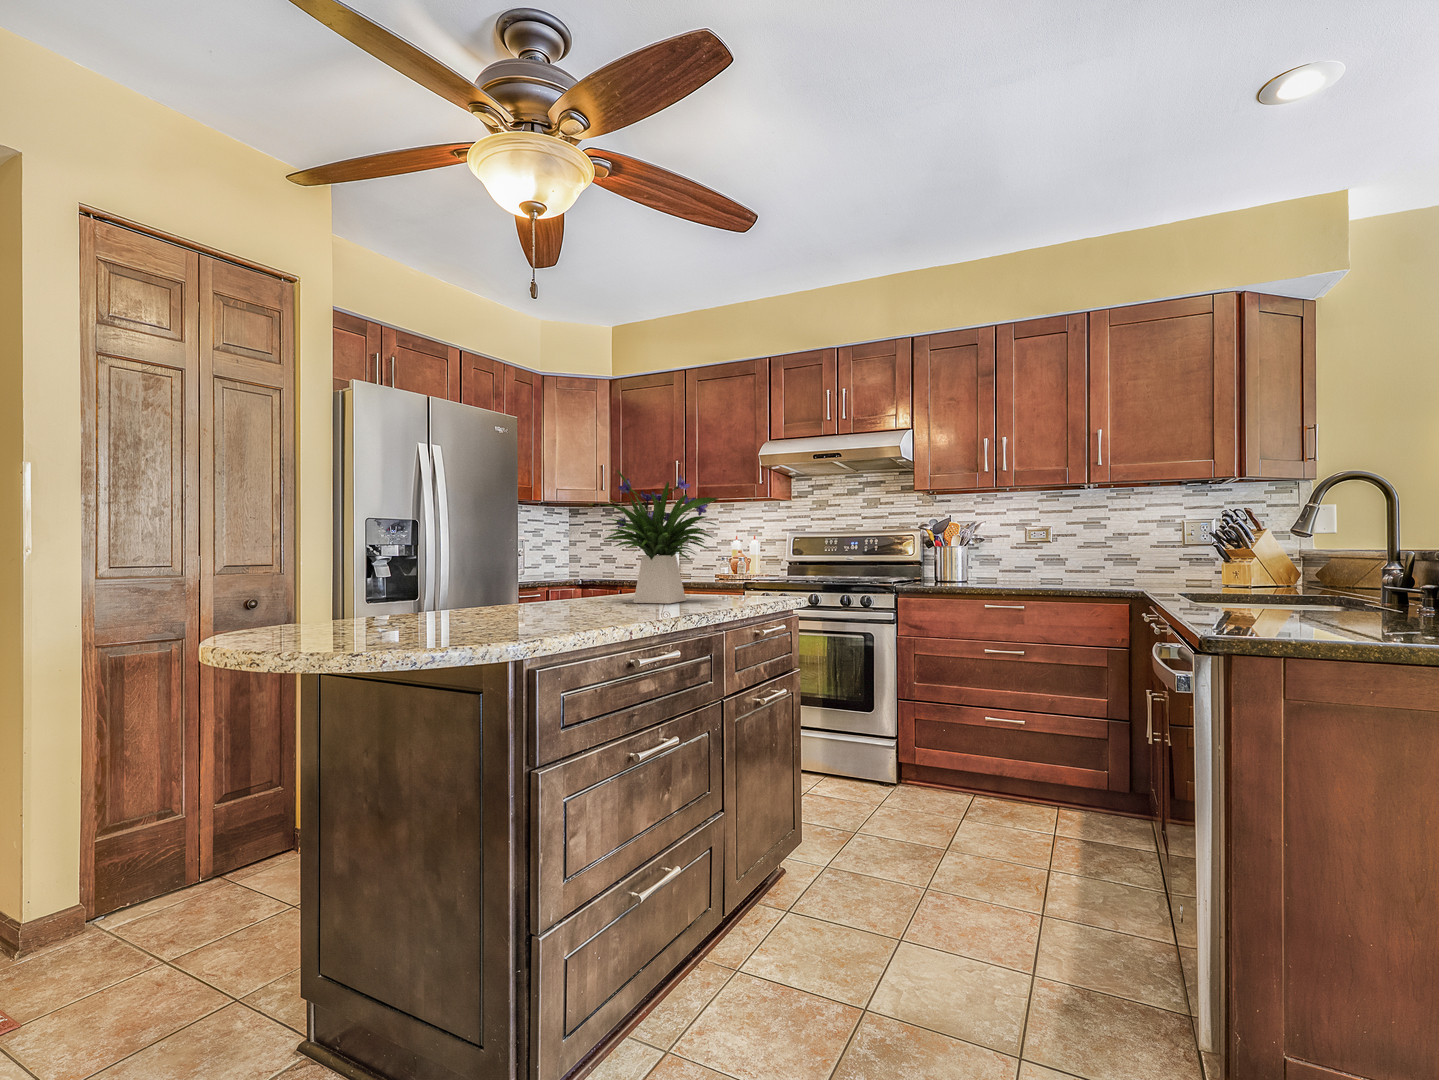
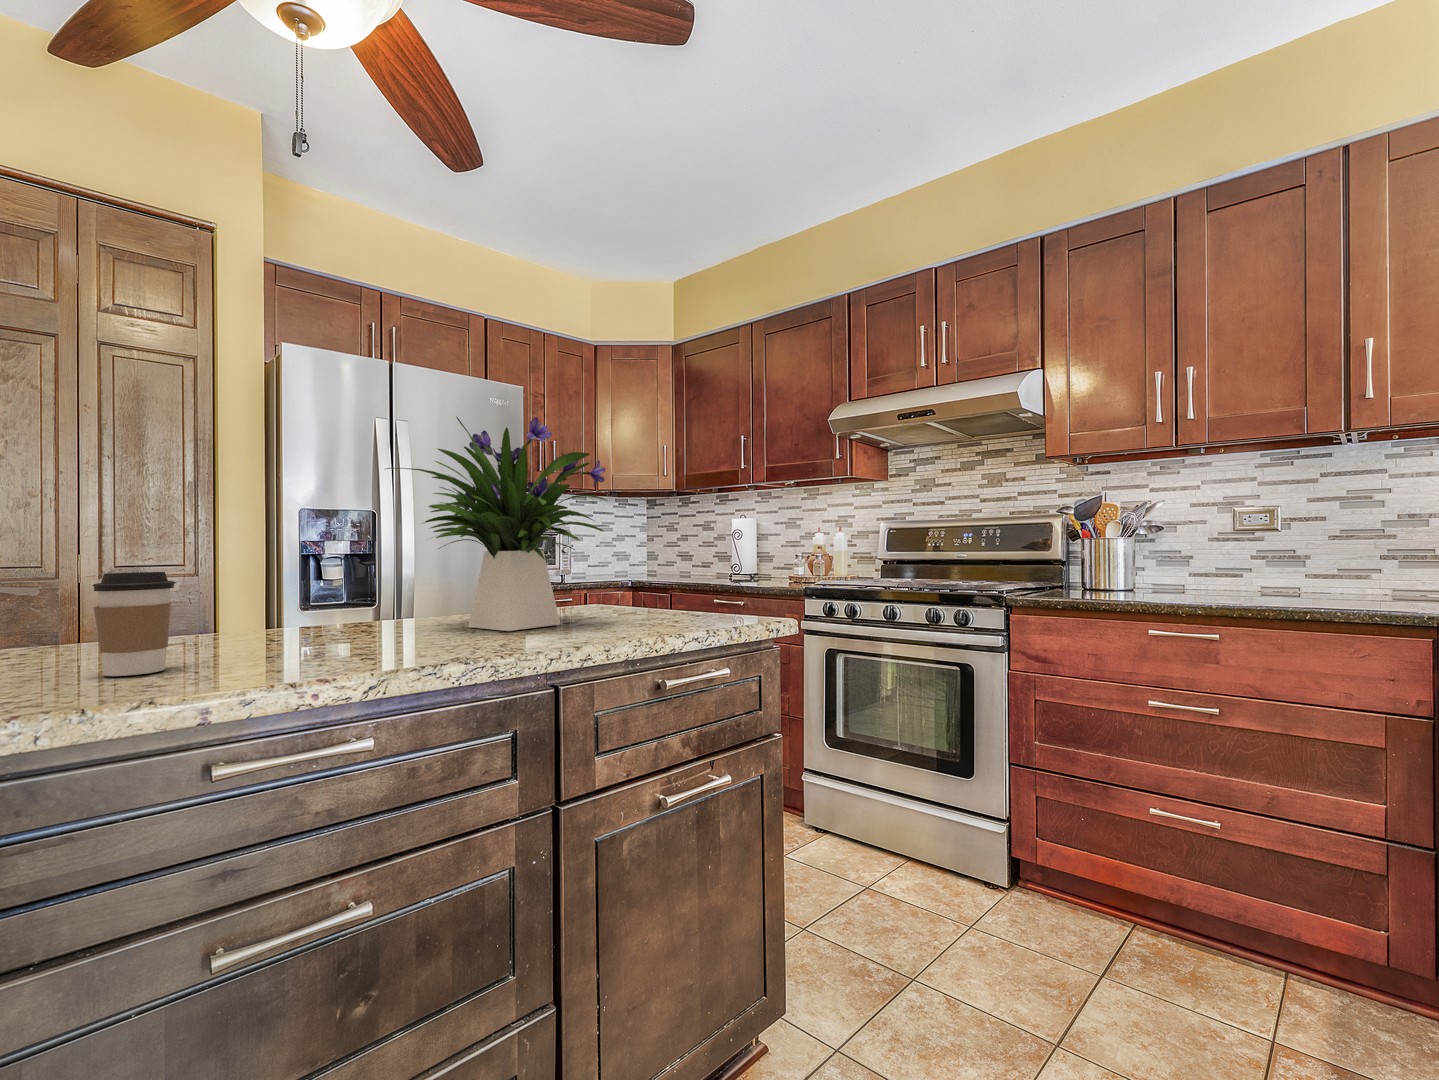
coffee cup: none [537,567,571,621] -> present [92,572,176,676]

